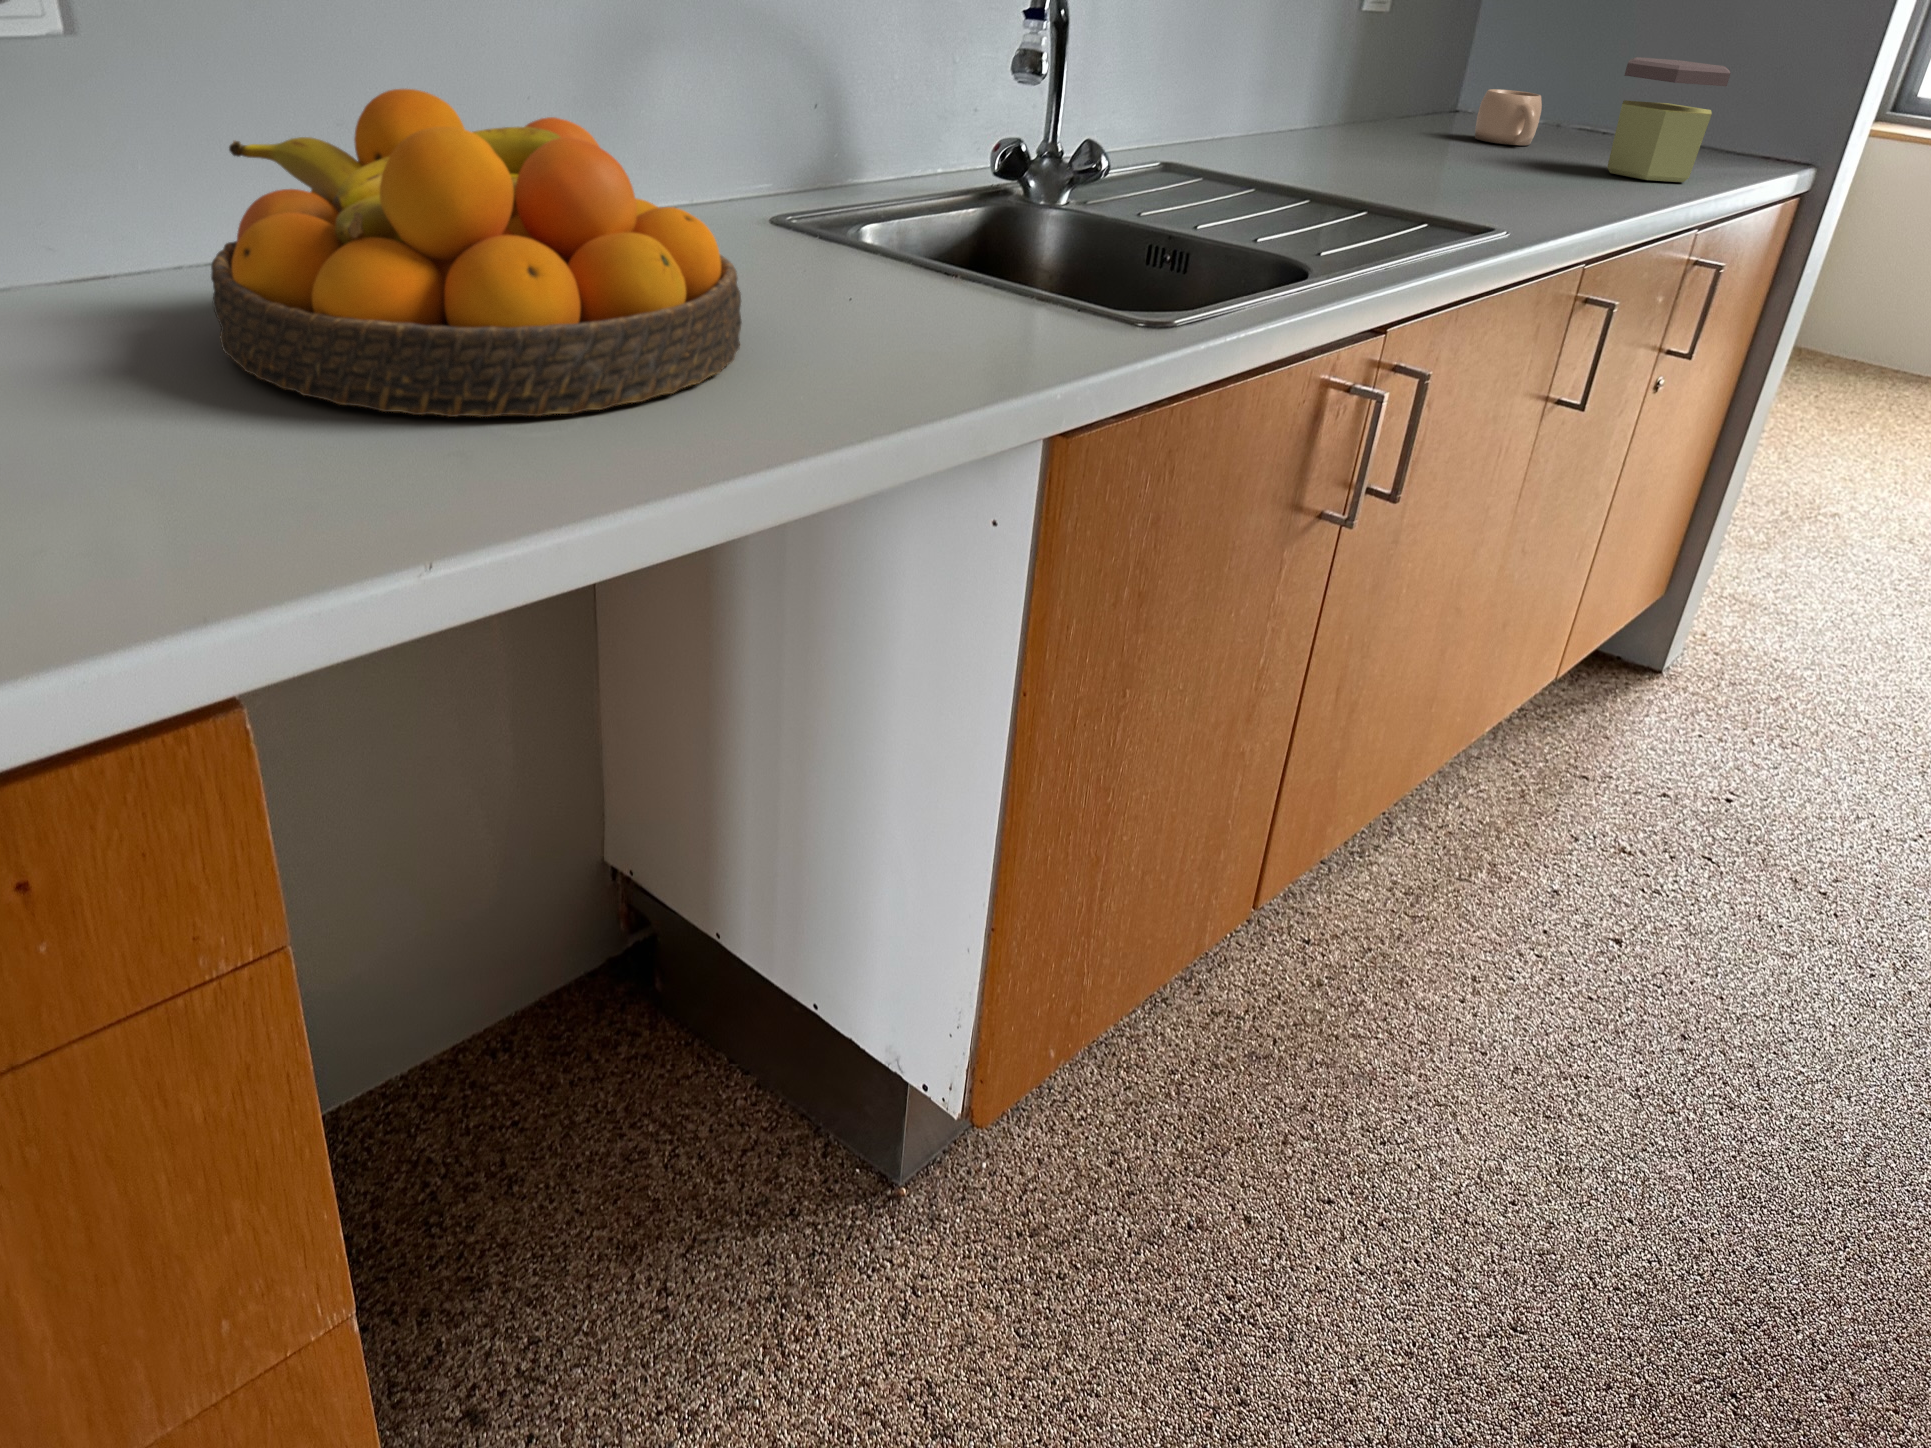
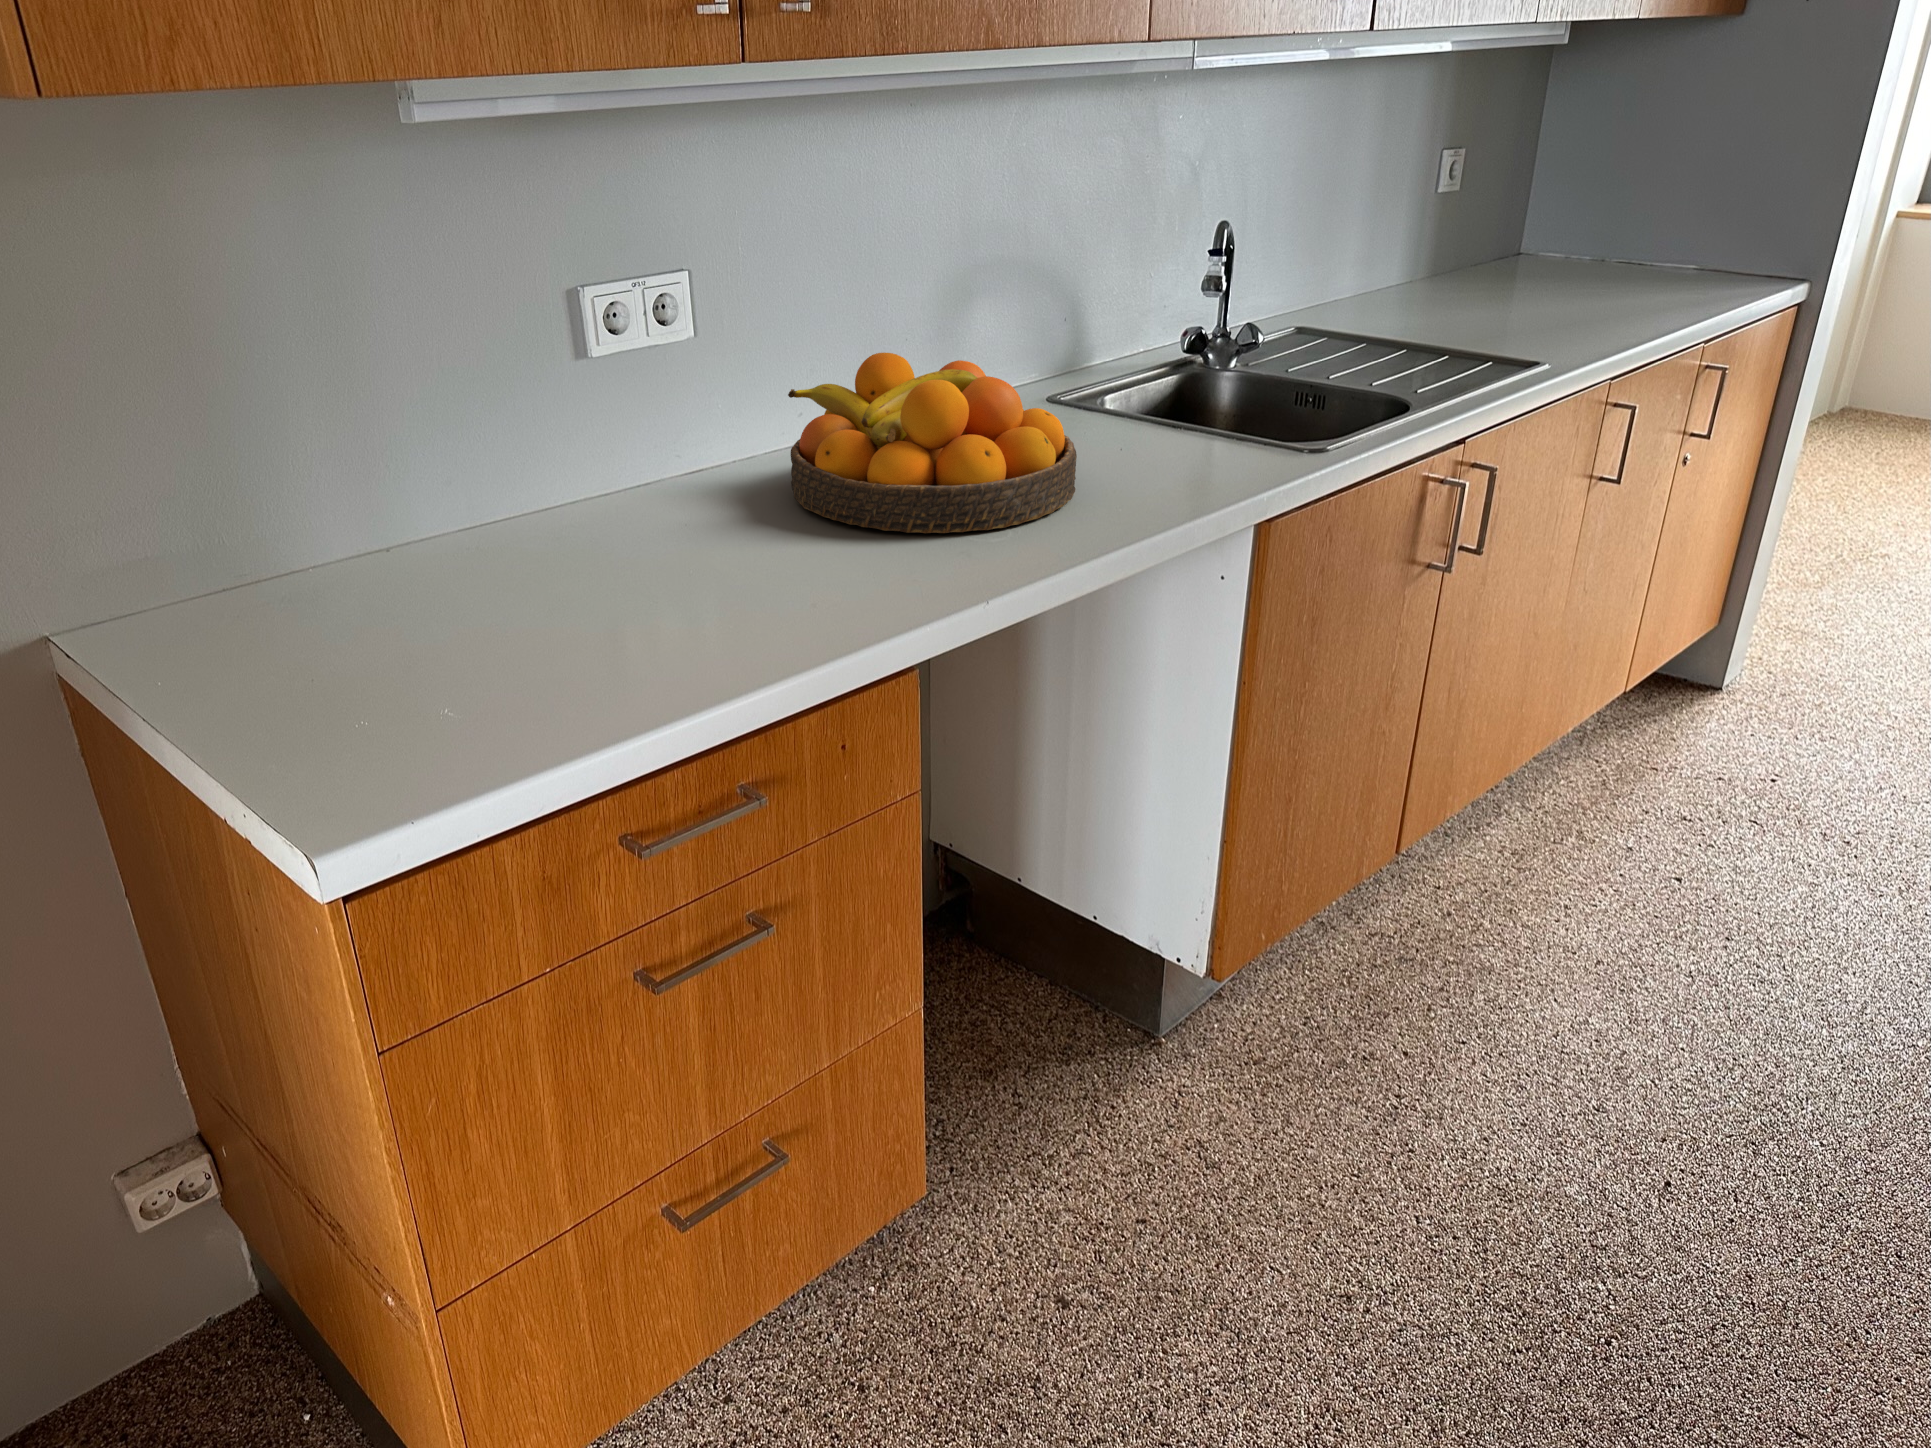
jar: present [1607,57,1731,182] -> none [1635,216,1724,308]
mug: present [1475,89,1542,145] -> none [1534,241,1585,284]

